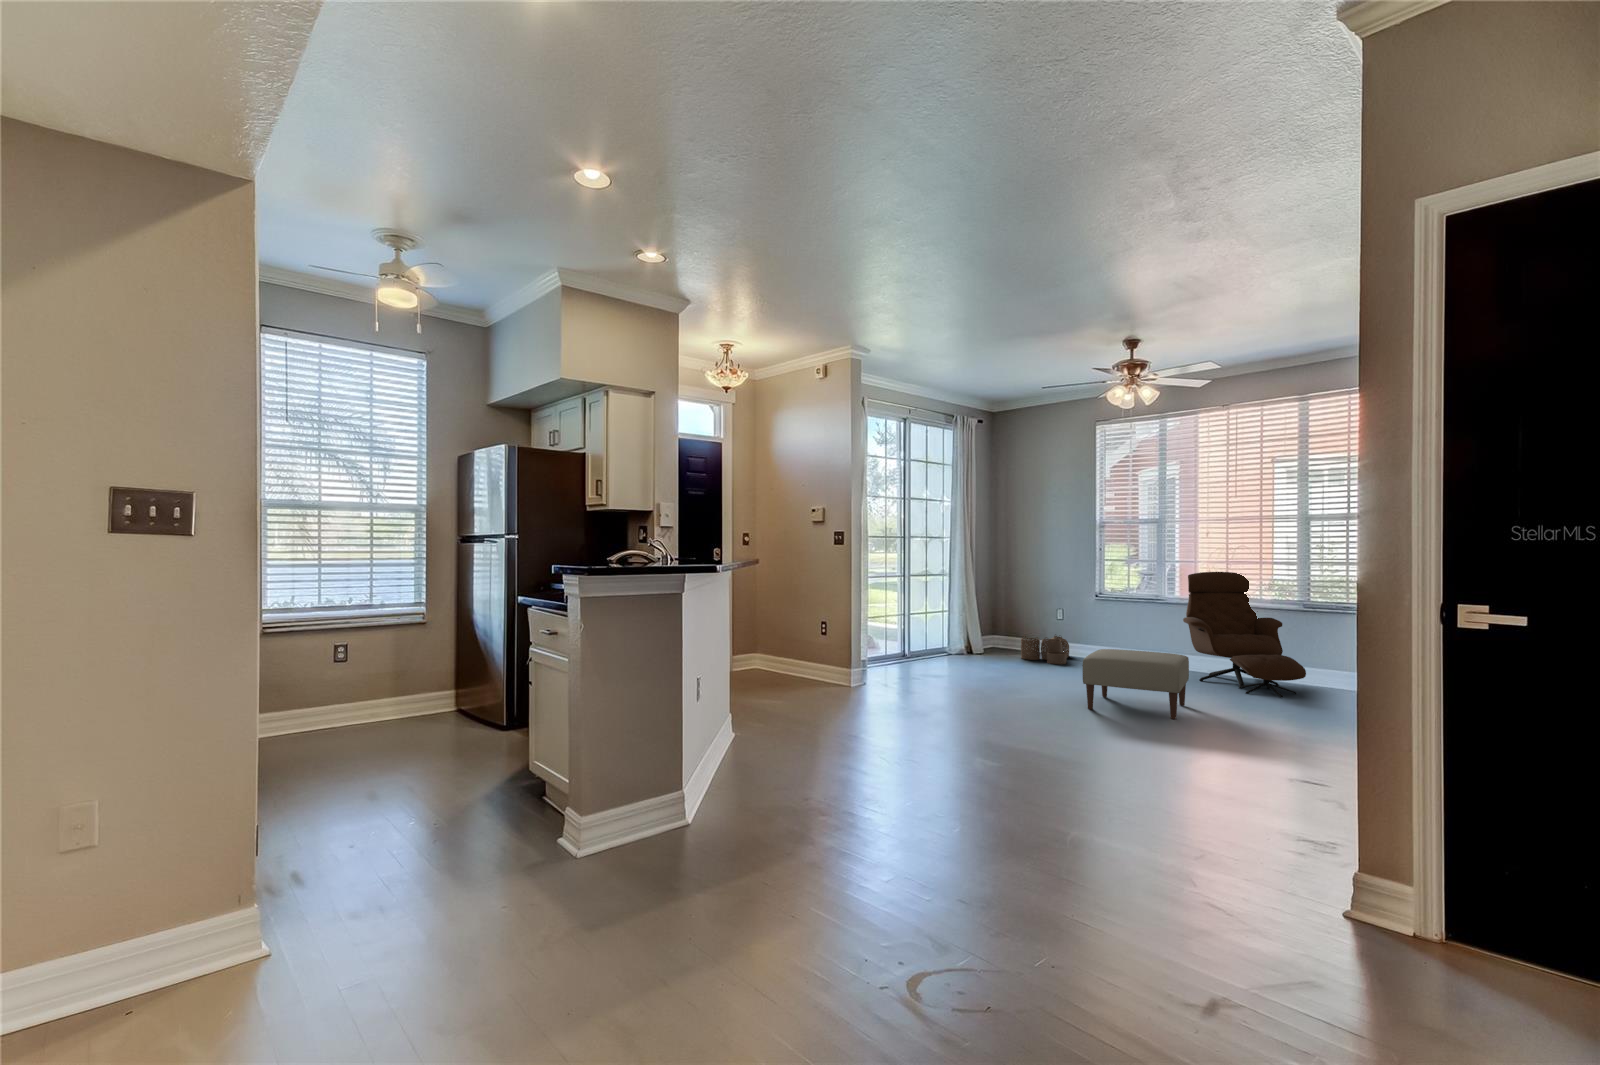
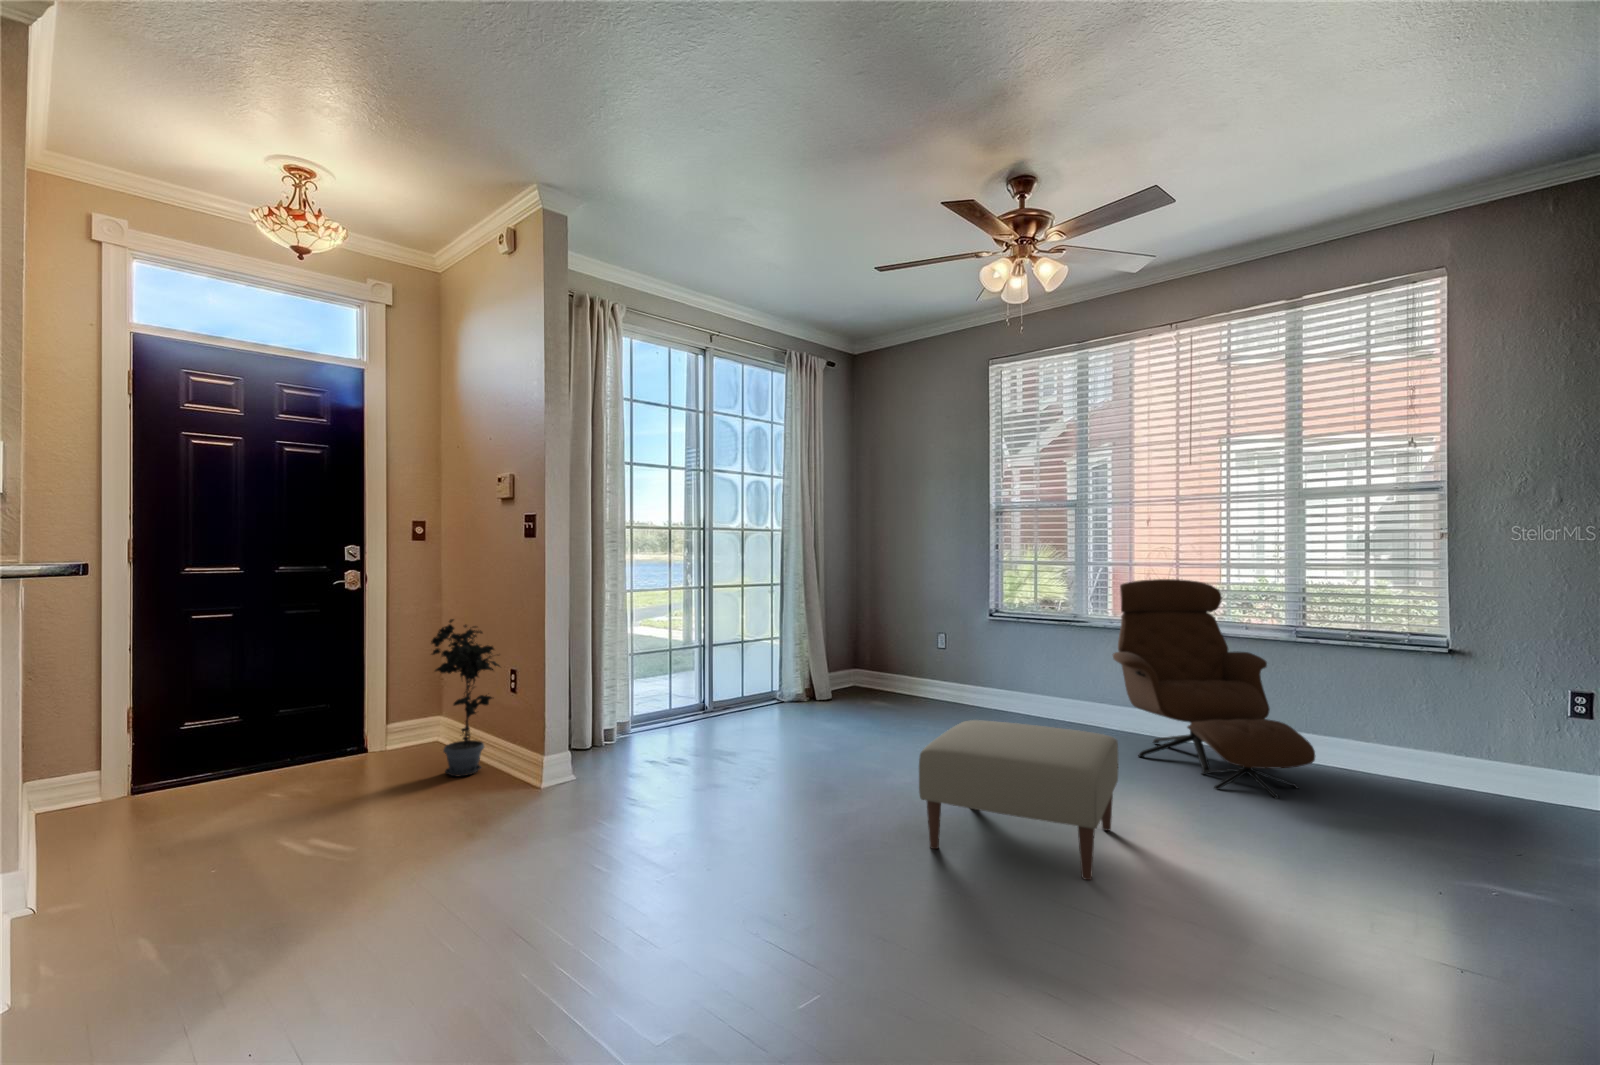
potted plant: none [779,592,818,682] -> present [431,619,500,776]
woven basket: present [1021,635,1069,664] -> none [881,672,953,722]

